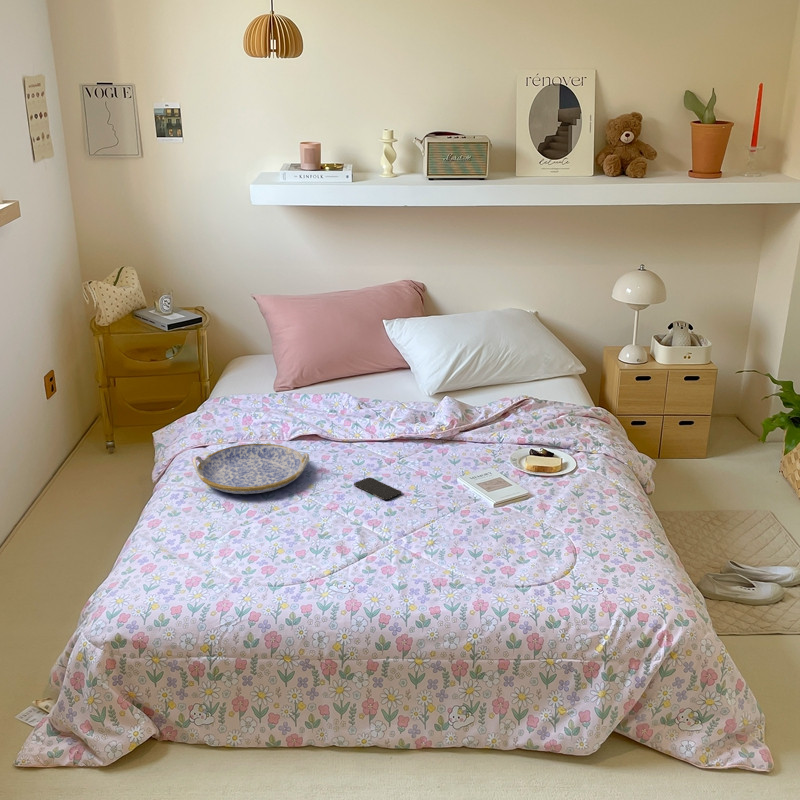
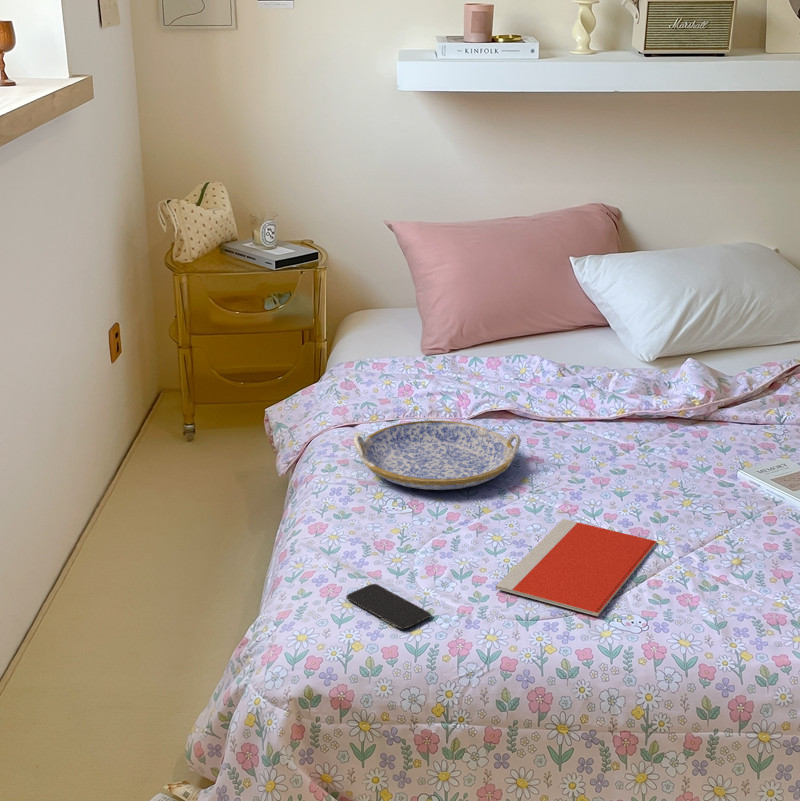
smartphone: present [354,477,402,500] -> present [346,584,431,630]
notebook: none [260,514,383,583] -> present [496,519,657,616]

